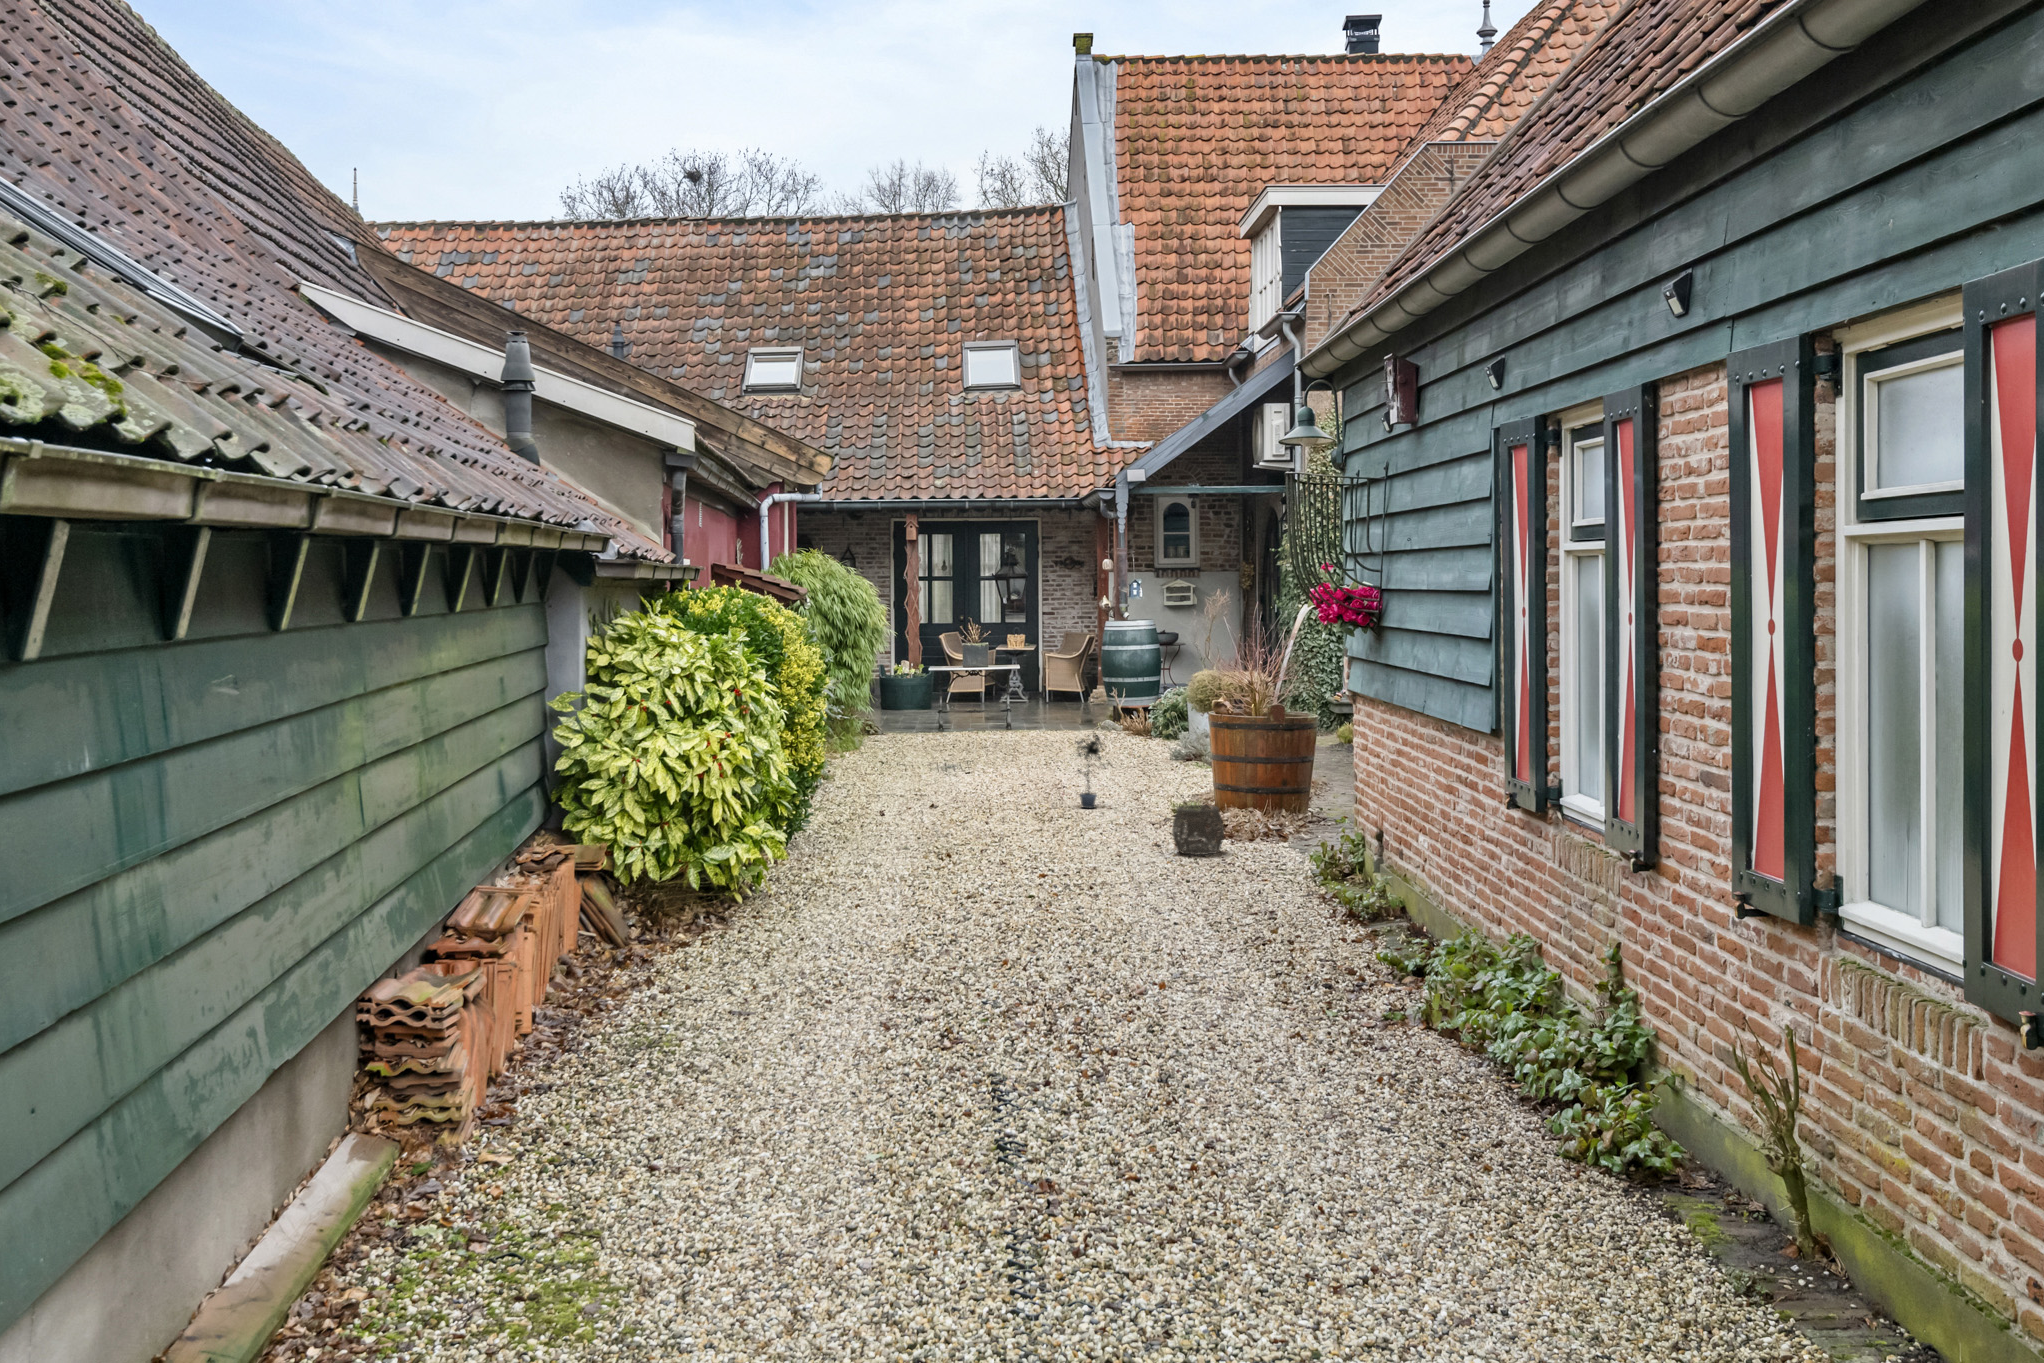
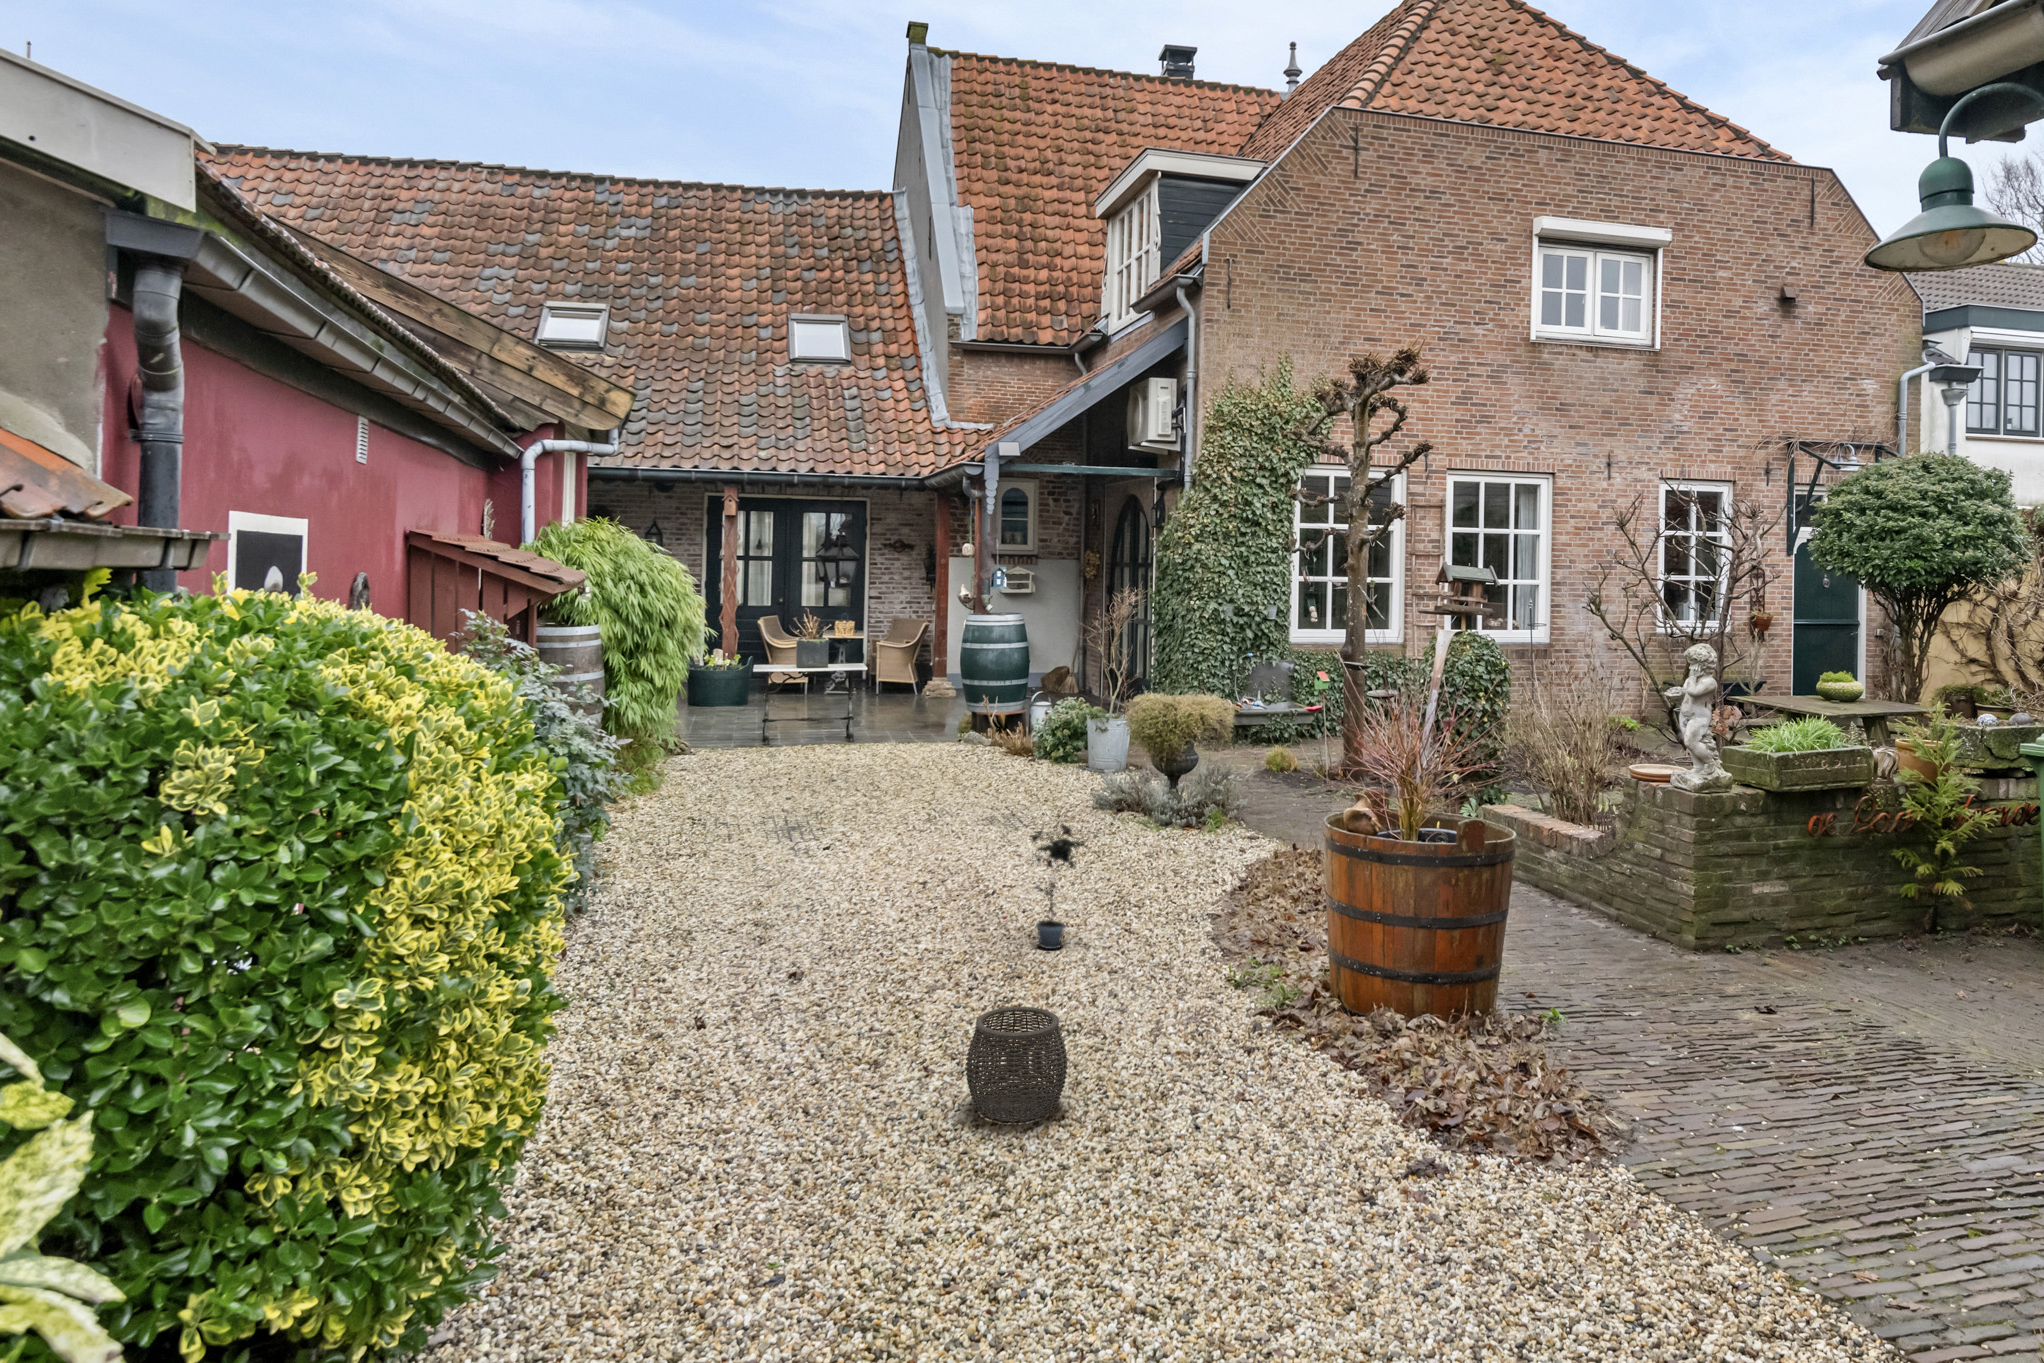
woven basket: present [1172,805,1224,855] -> present [965,1007,1068,1123]

